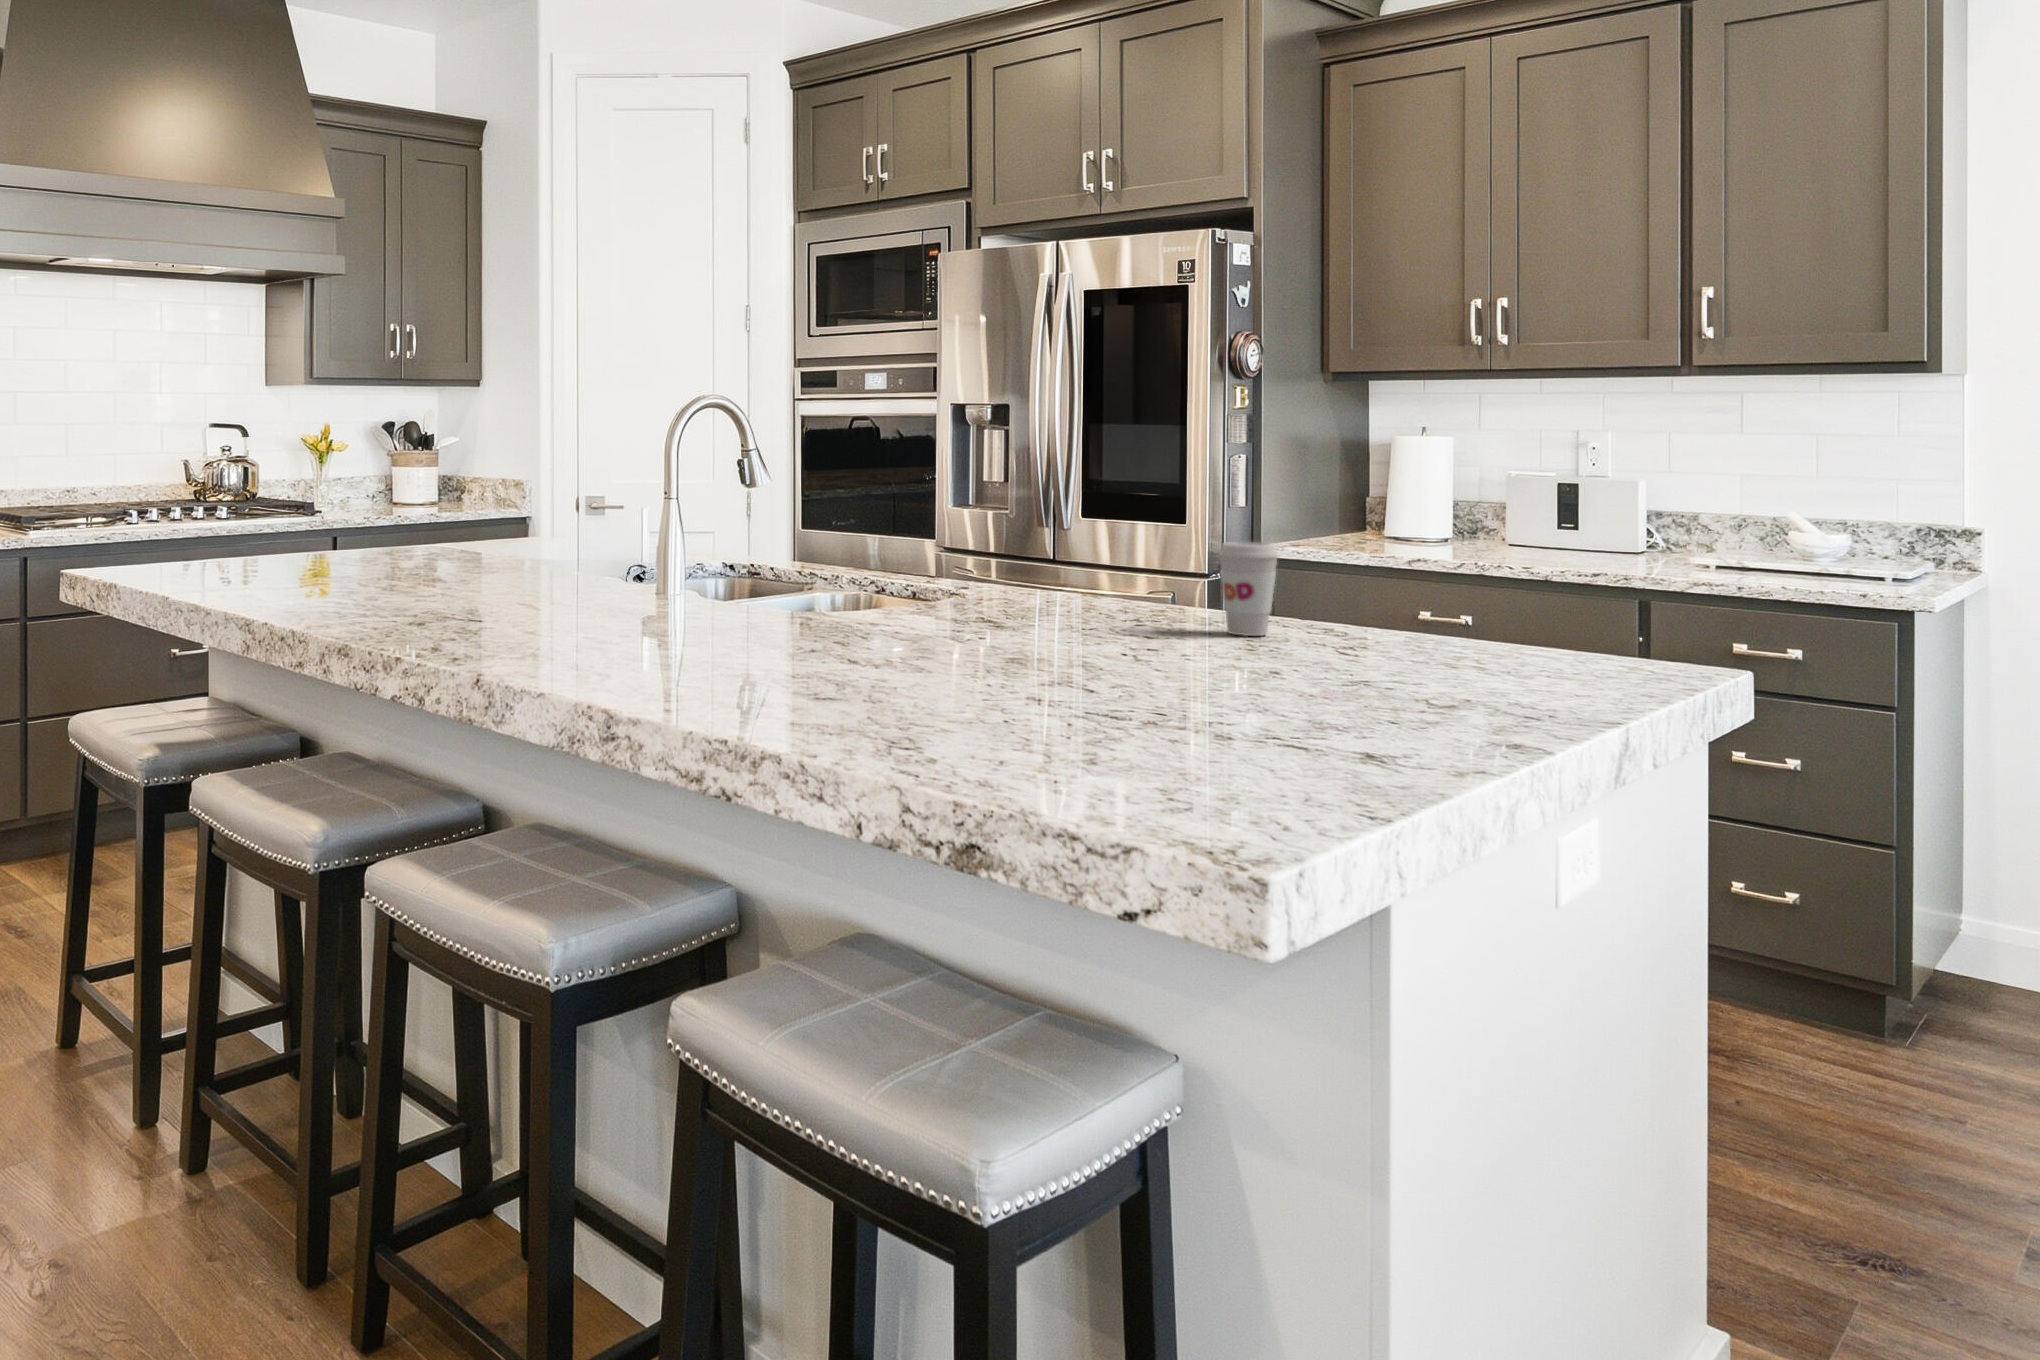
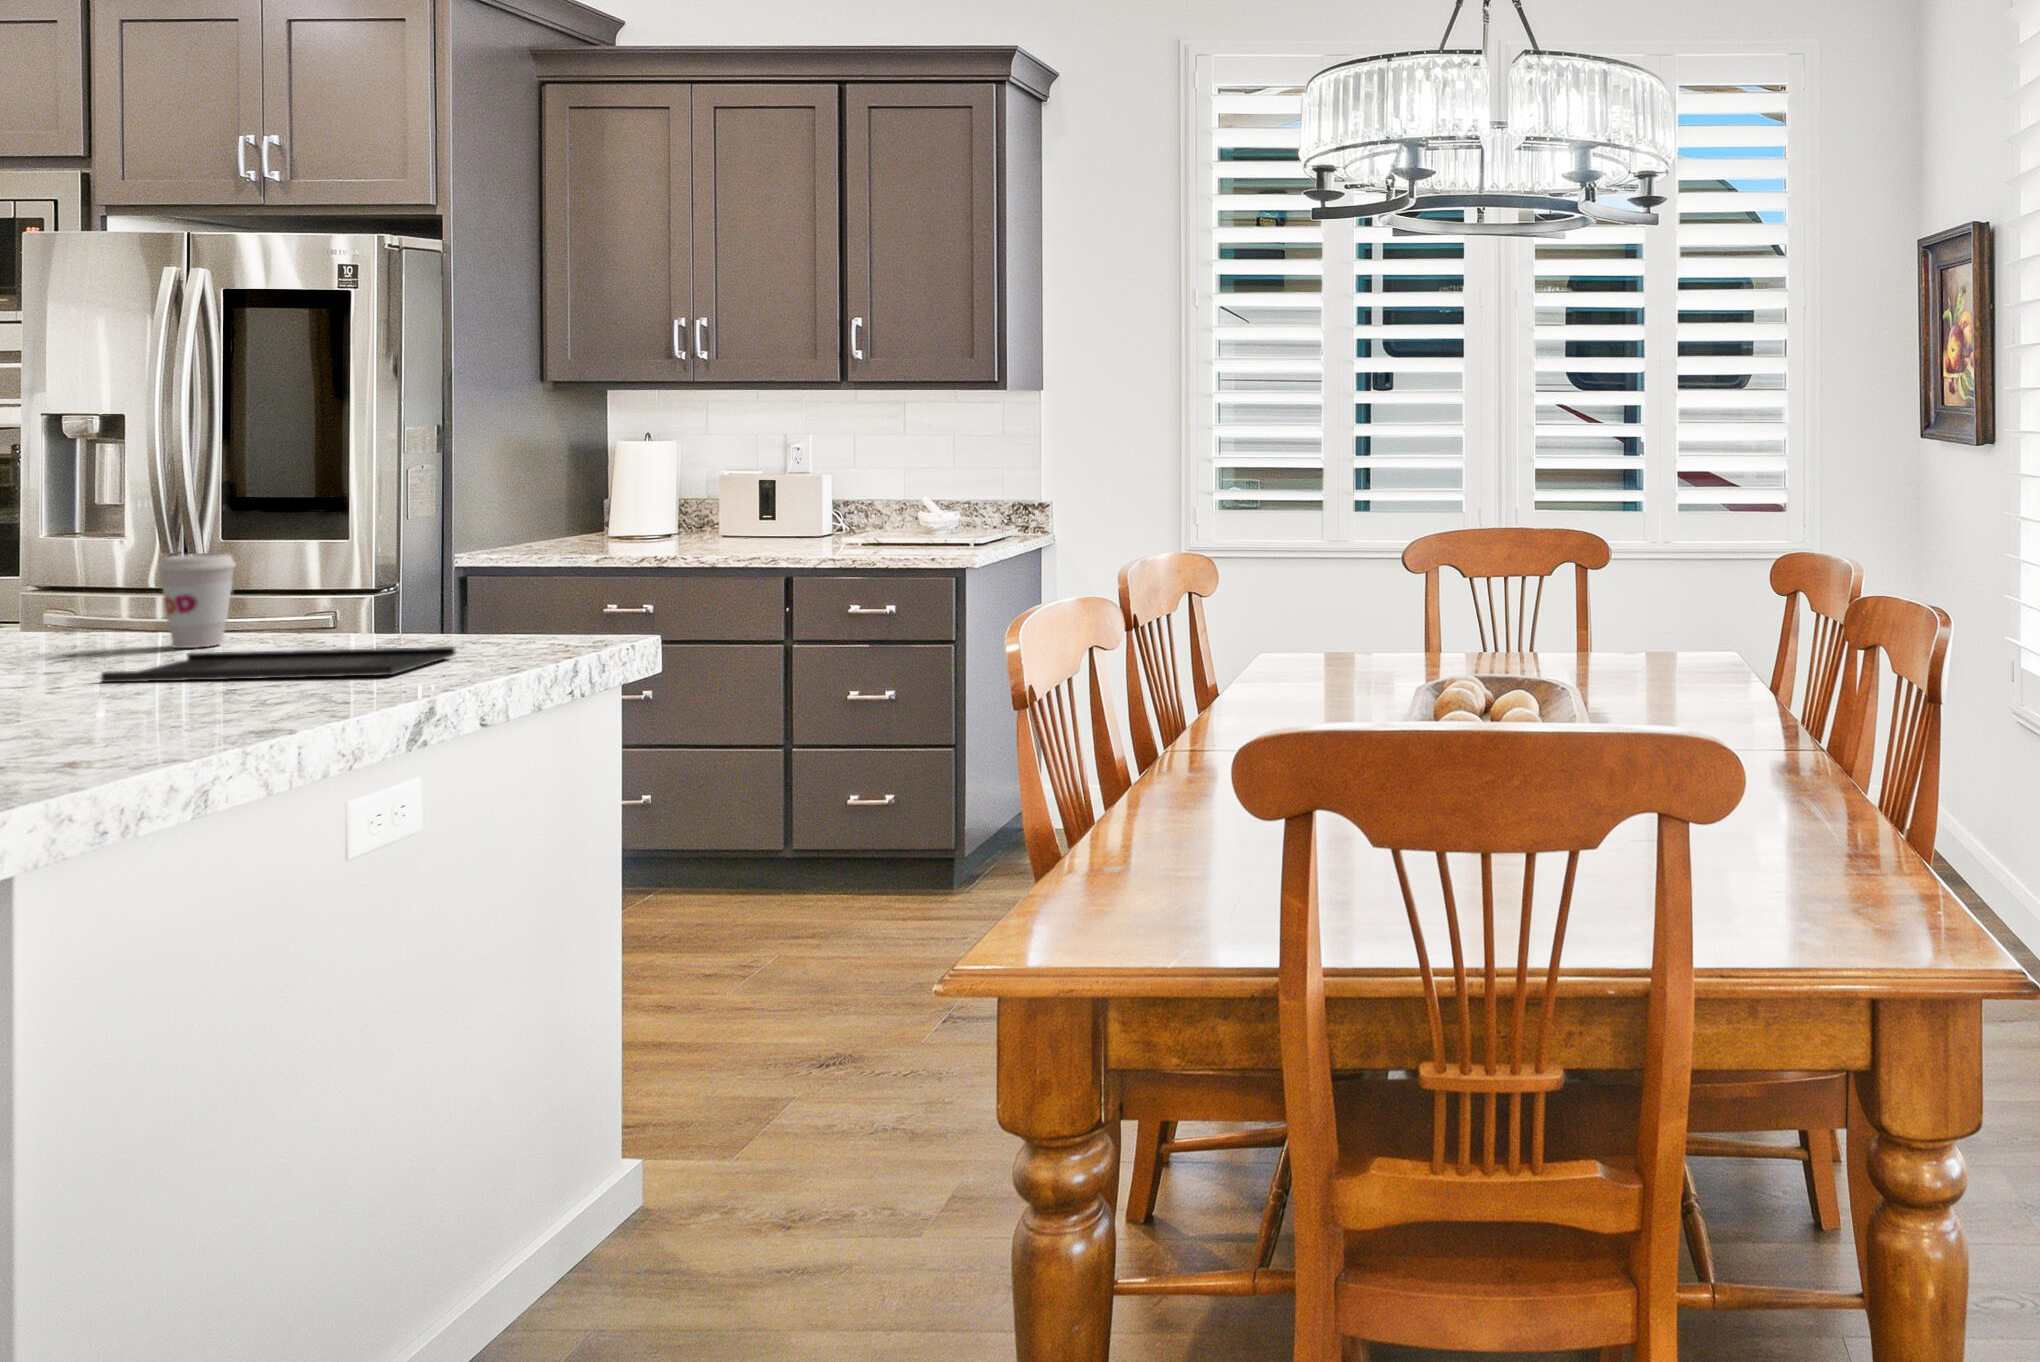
tray: none [1238,643,1549,696] -> present [101,647,455,682]

